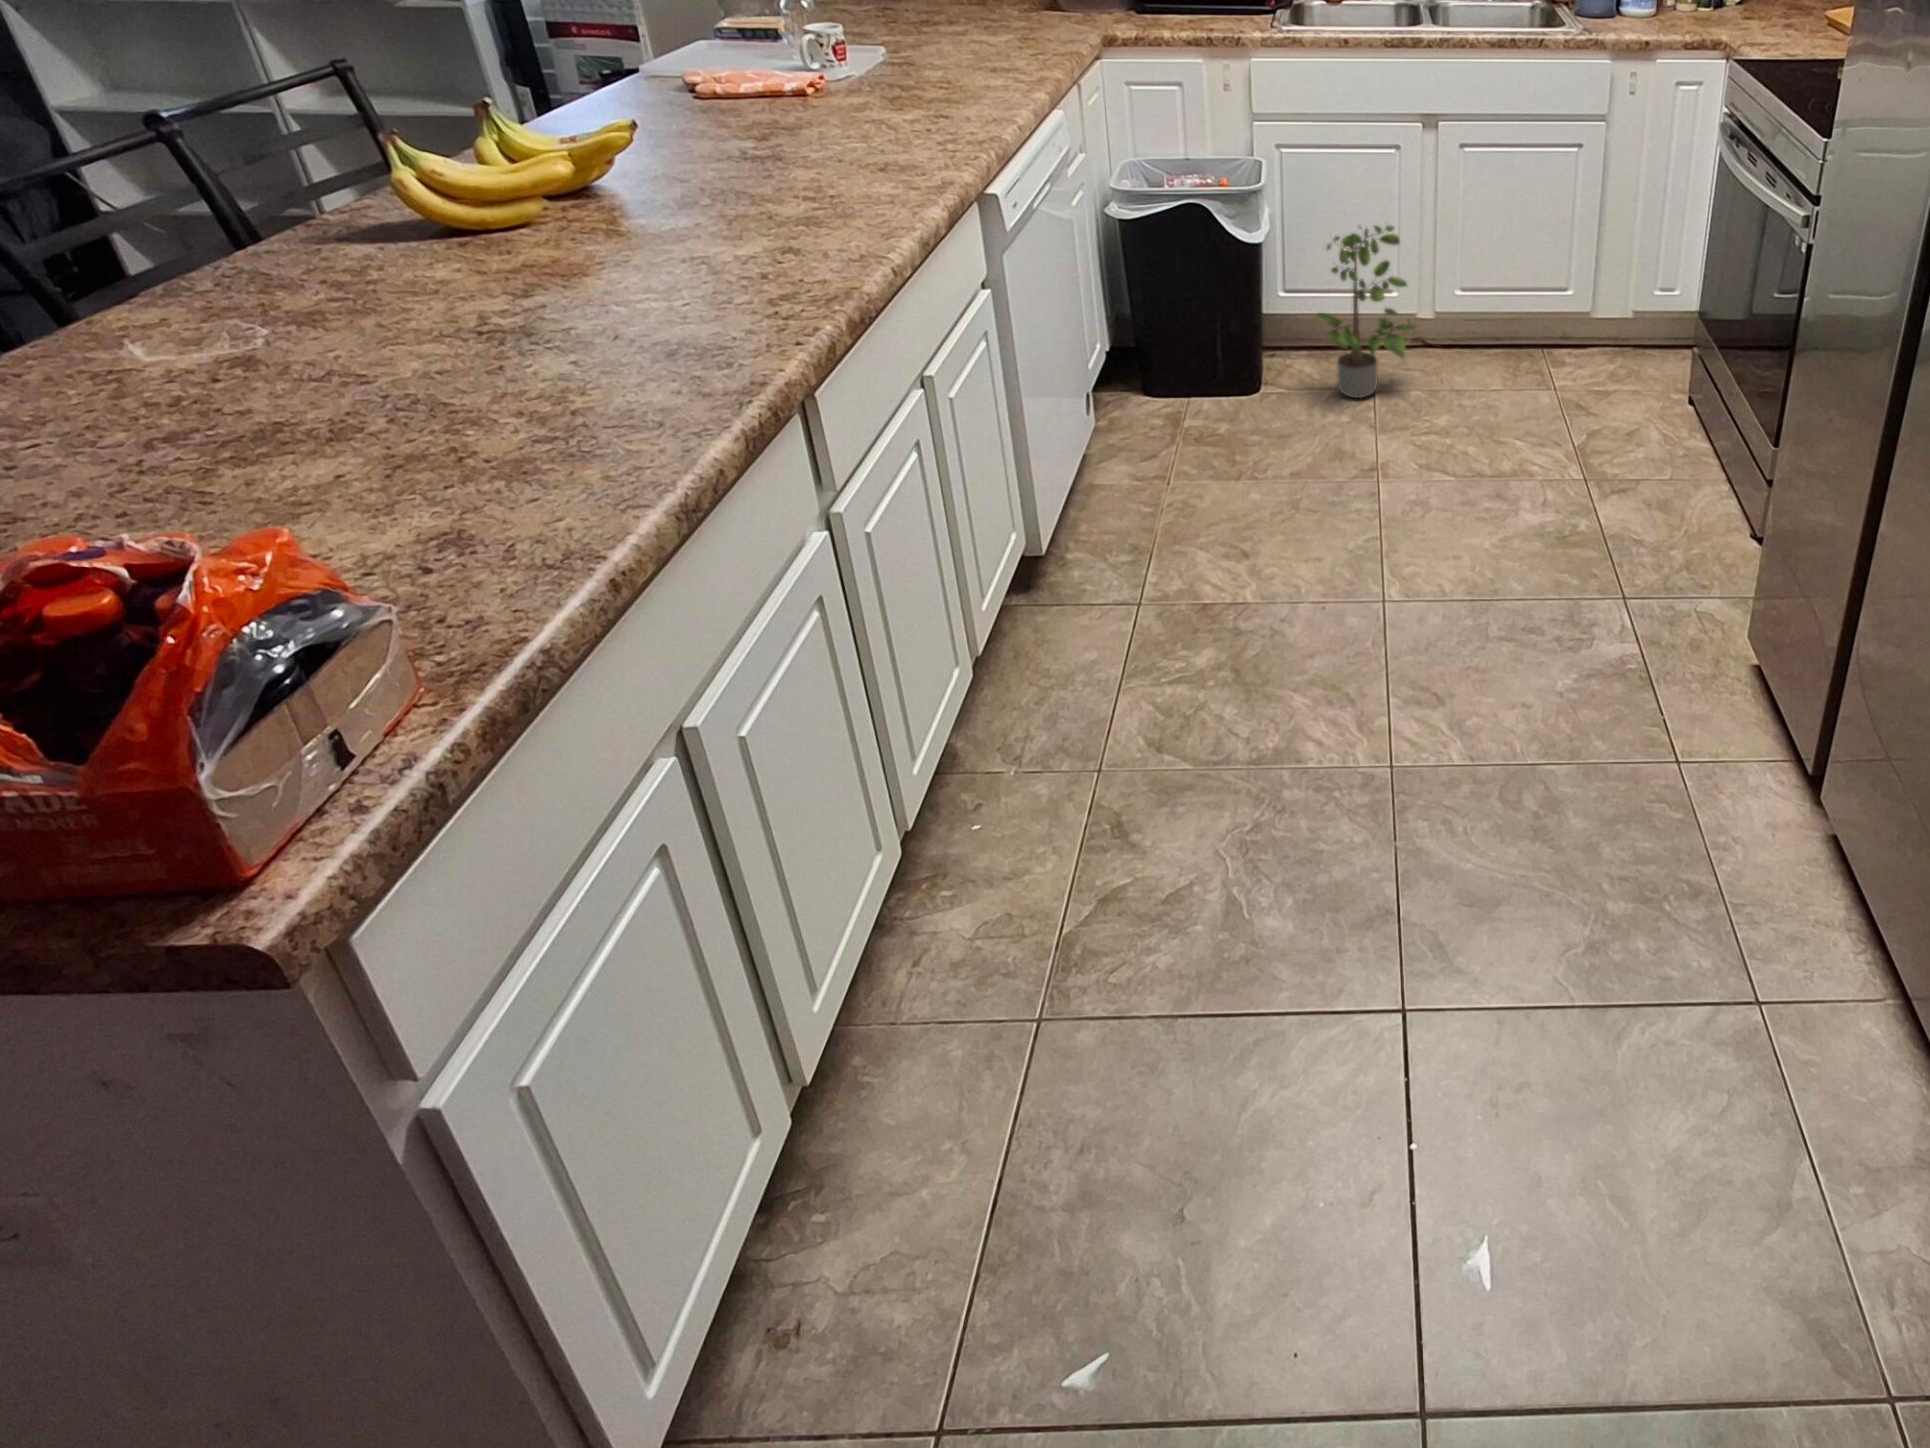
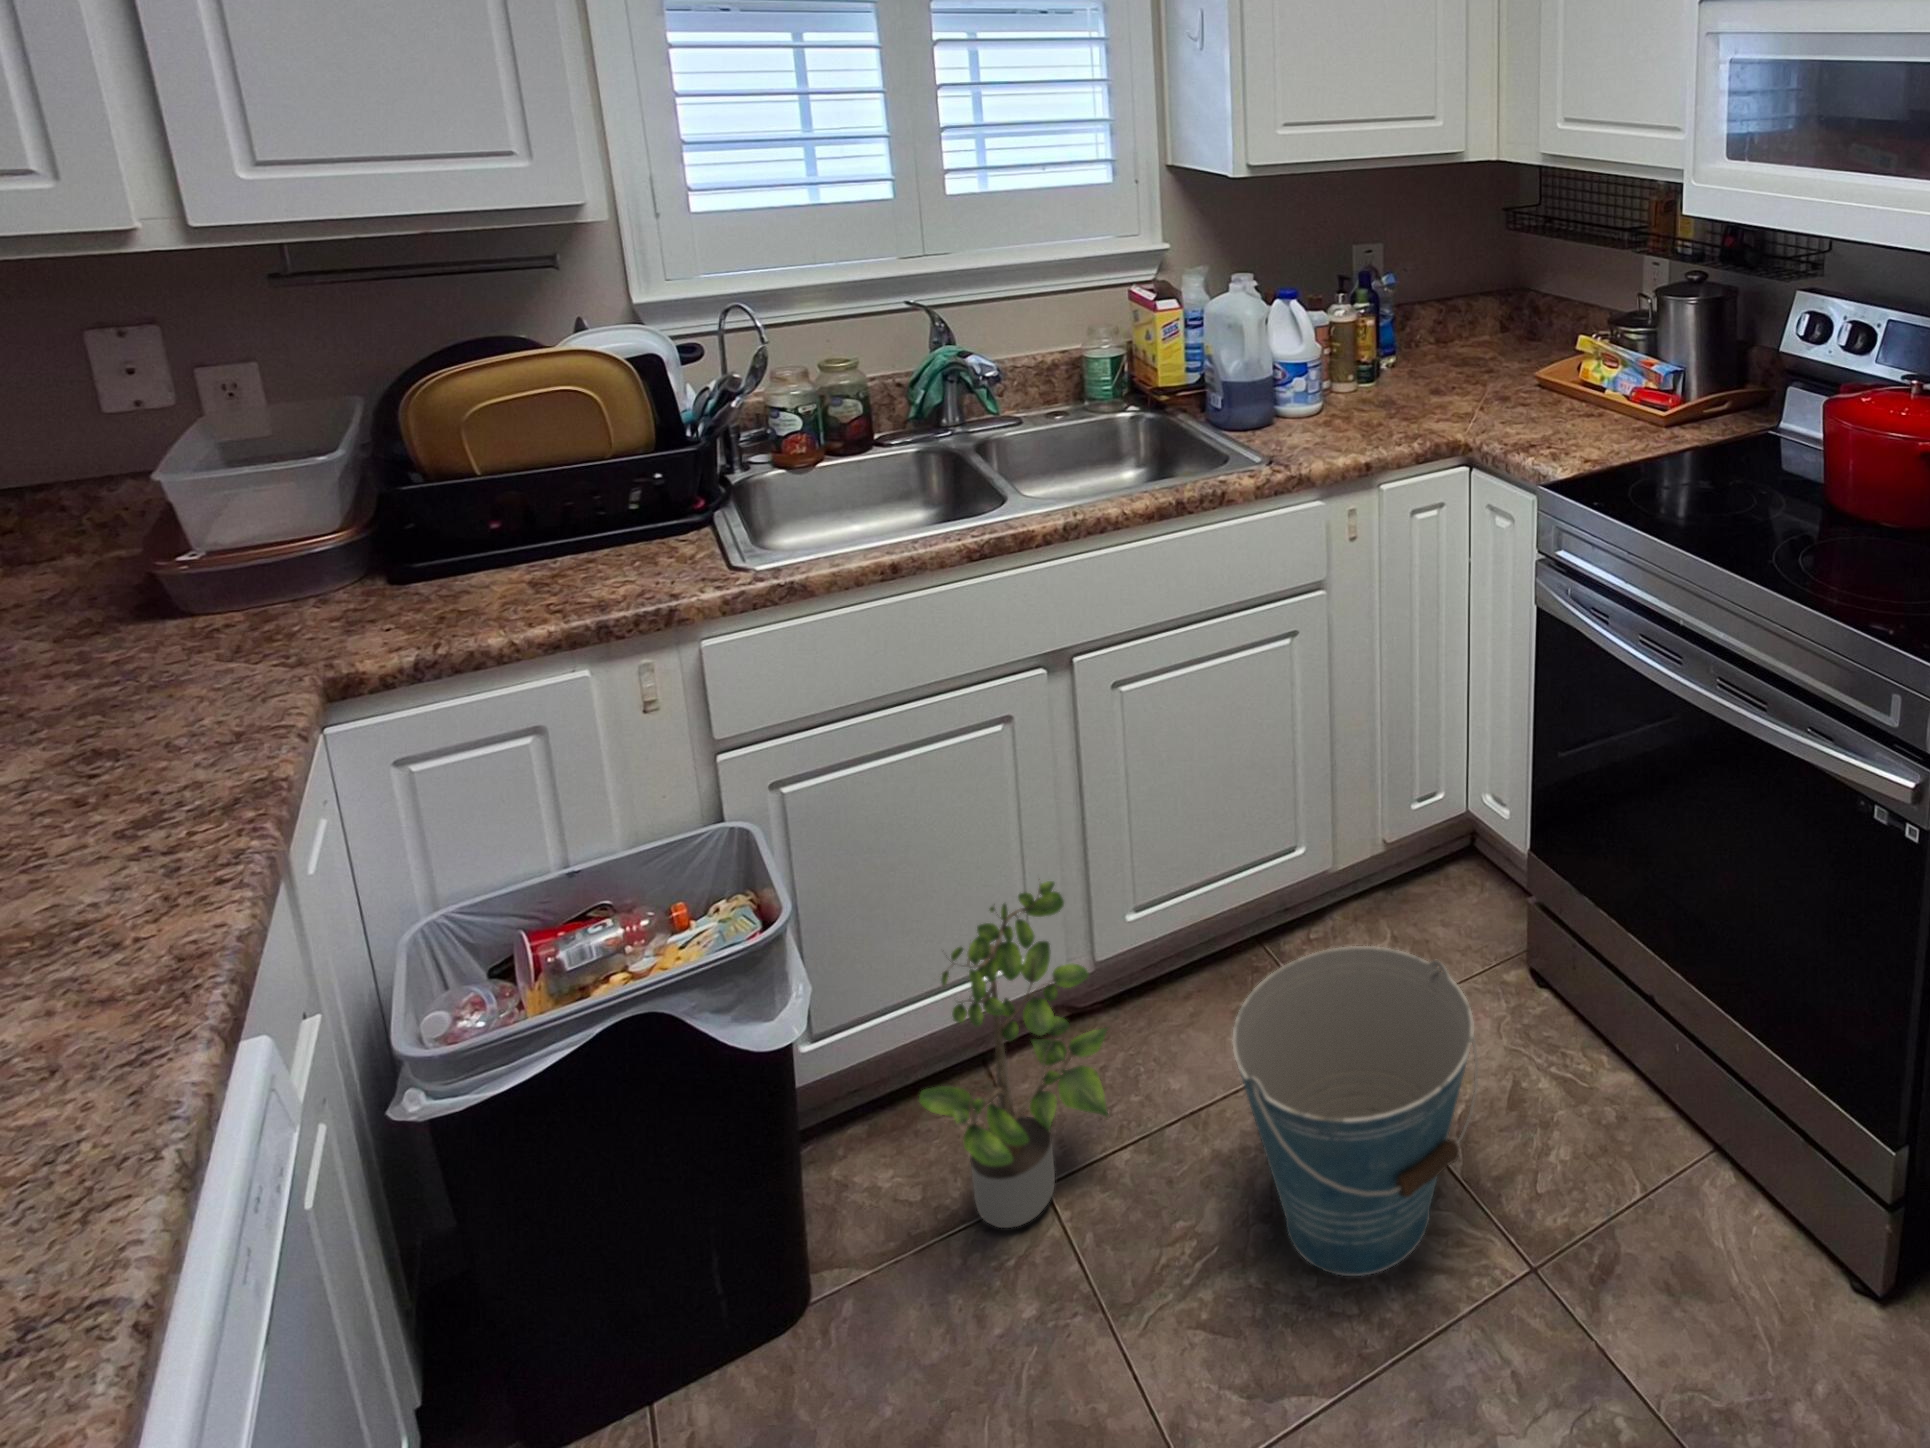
bucket: none [1451,304,1587,457] -> present [1233,946,1478,1276]

